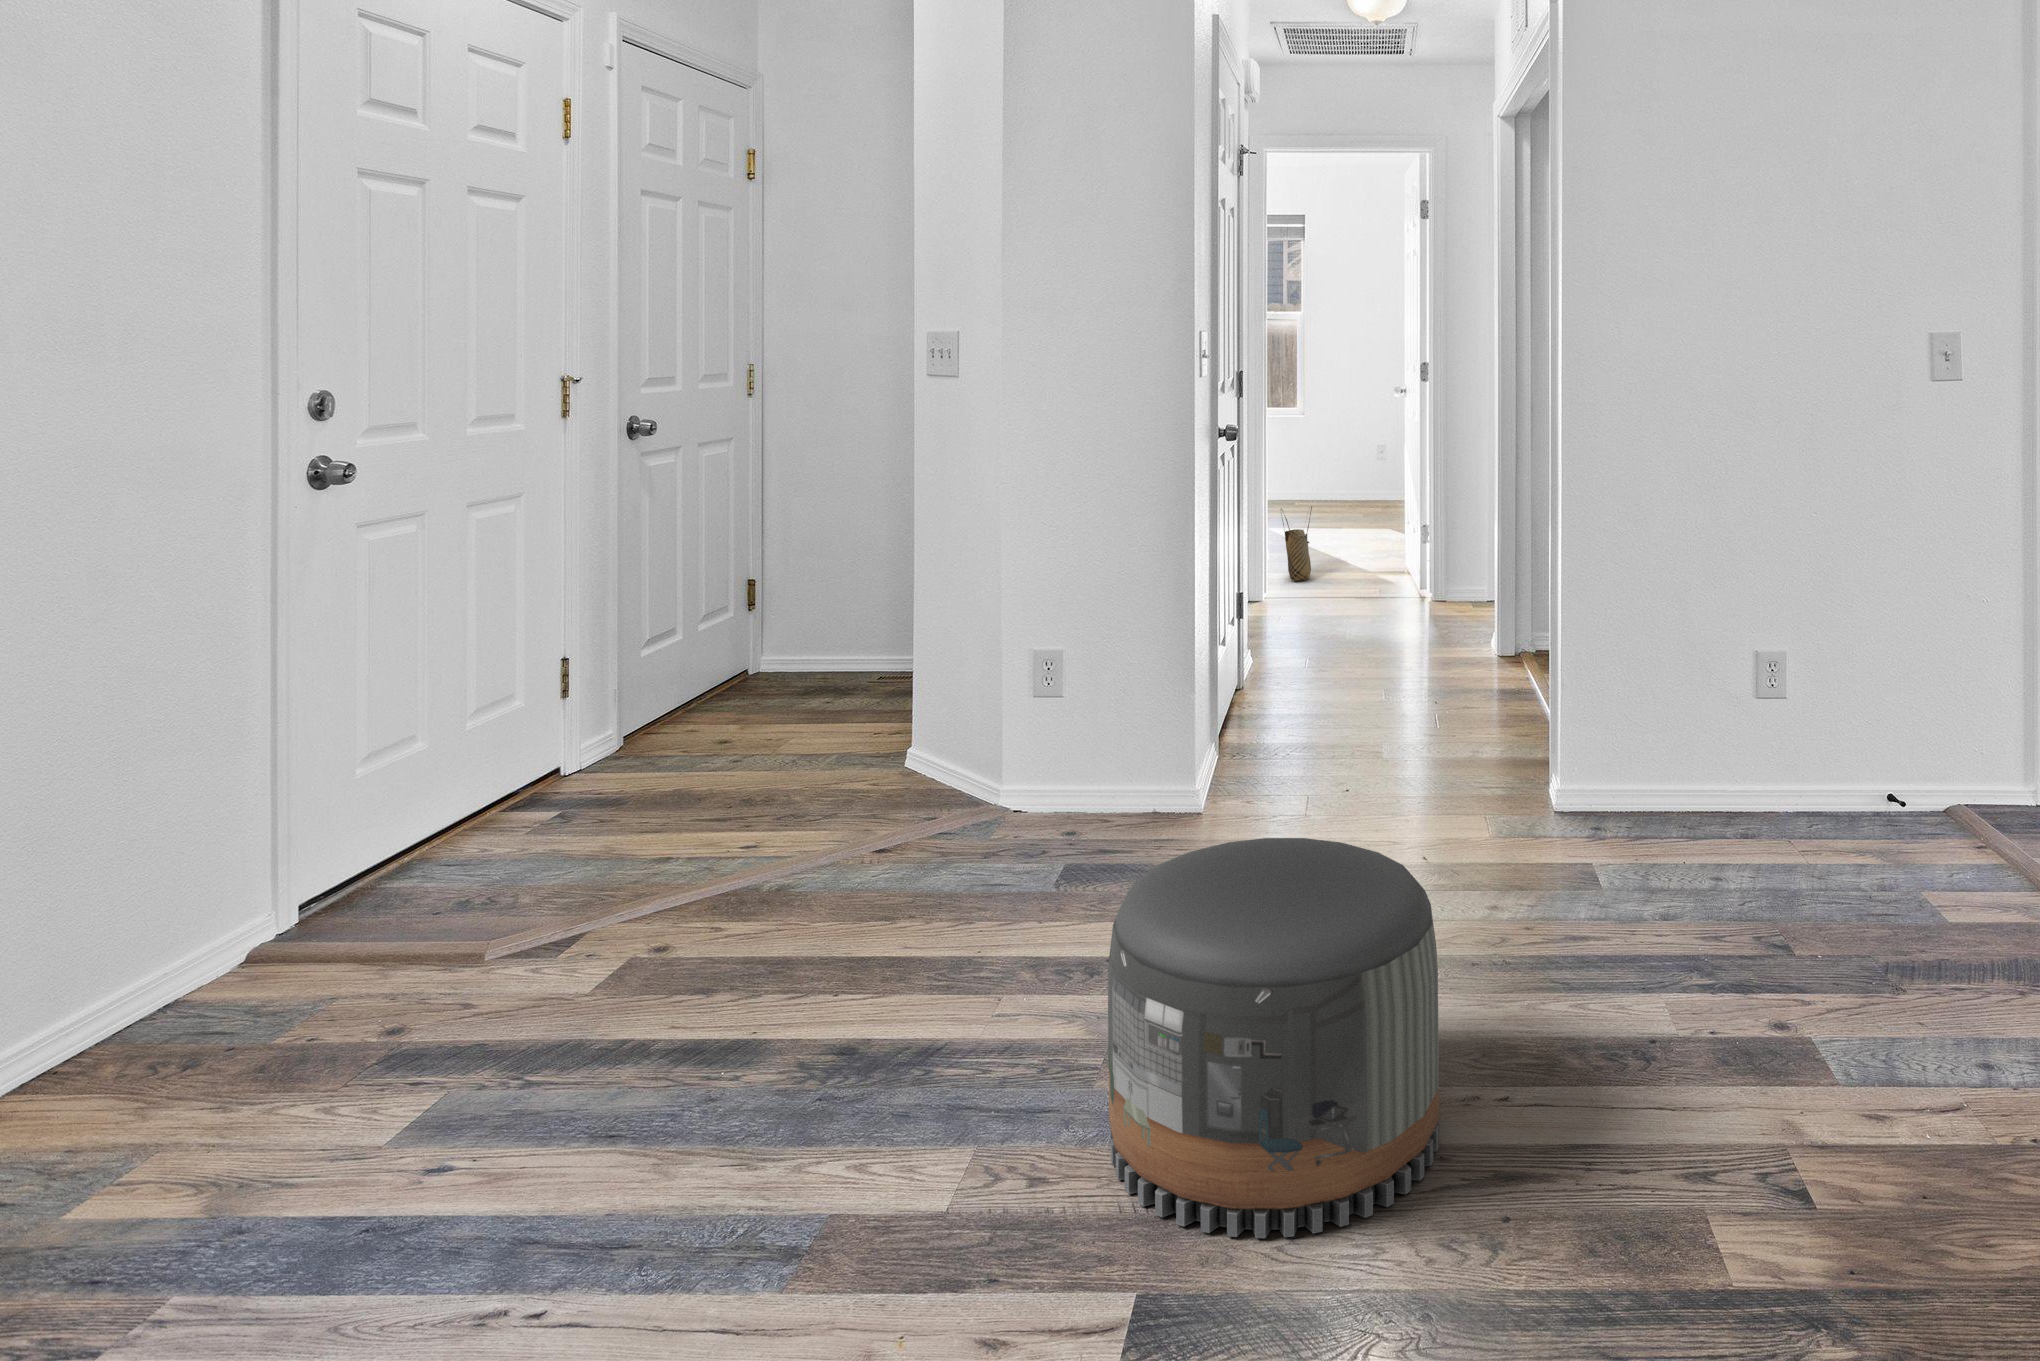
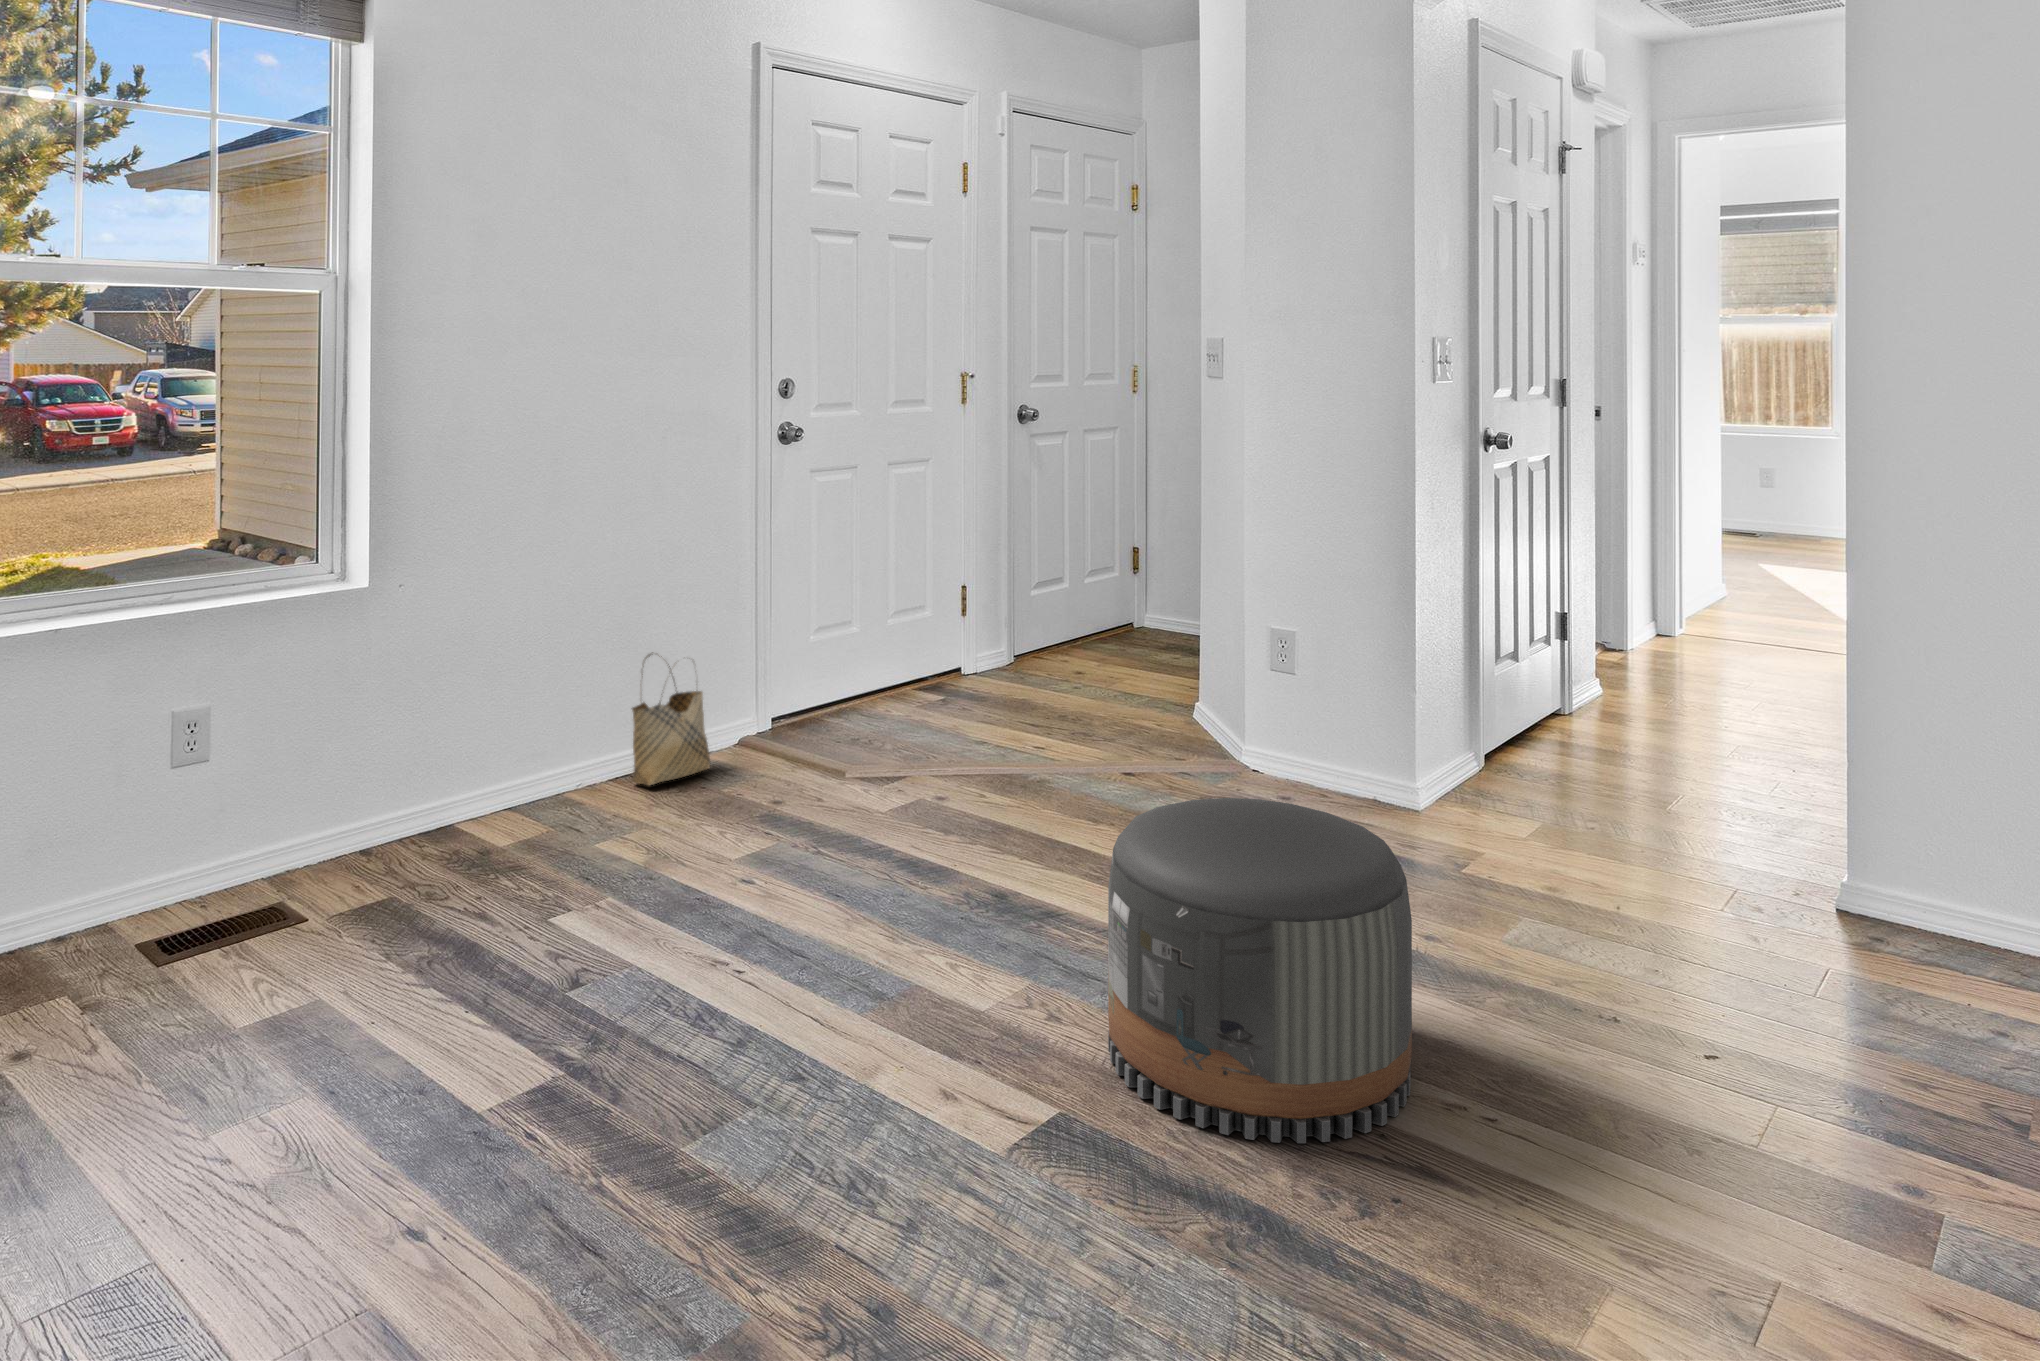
woven basket: present [1281,506,1312,581] -> present [632,652,710,785]

